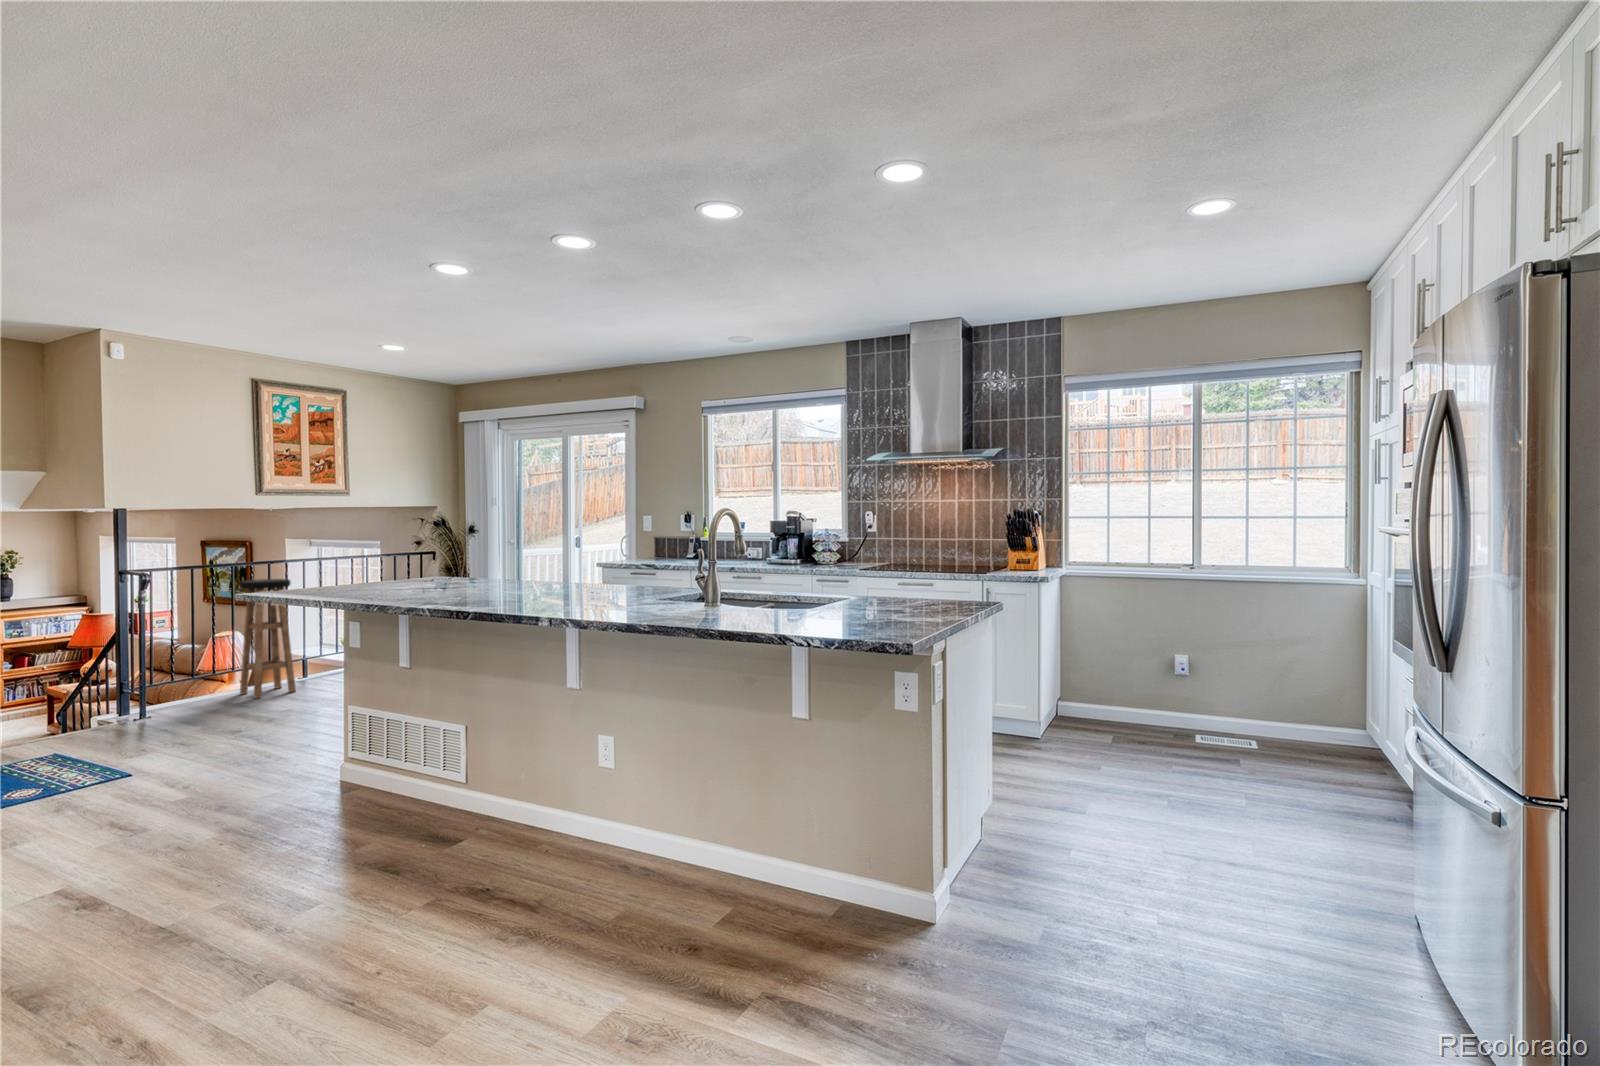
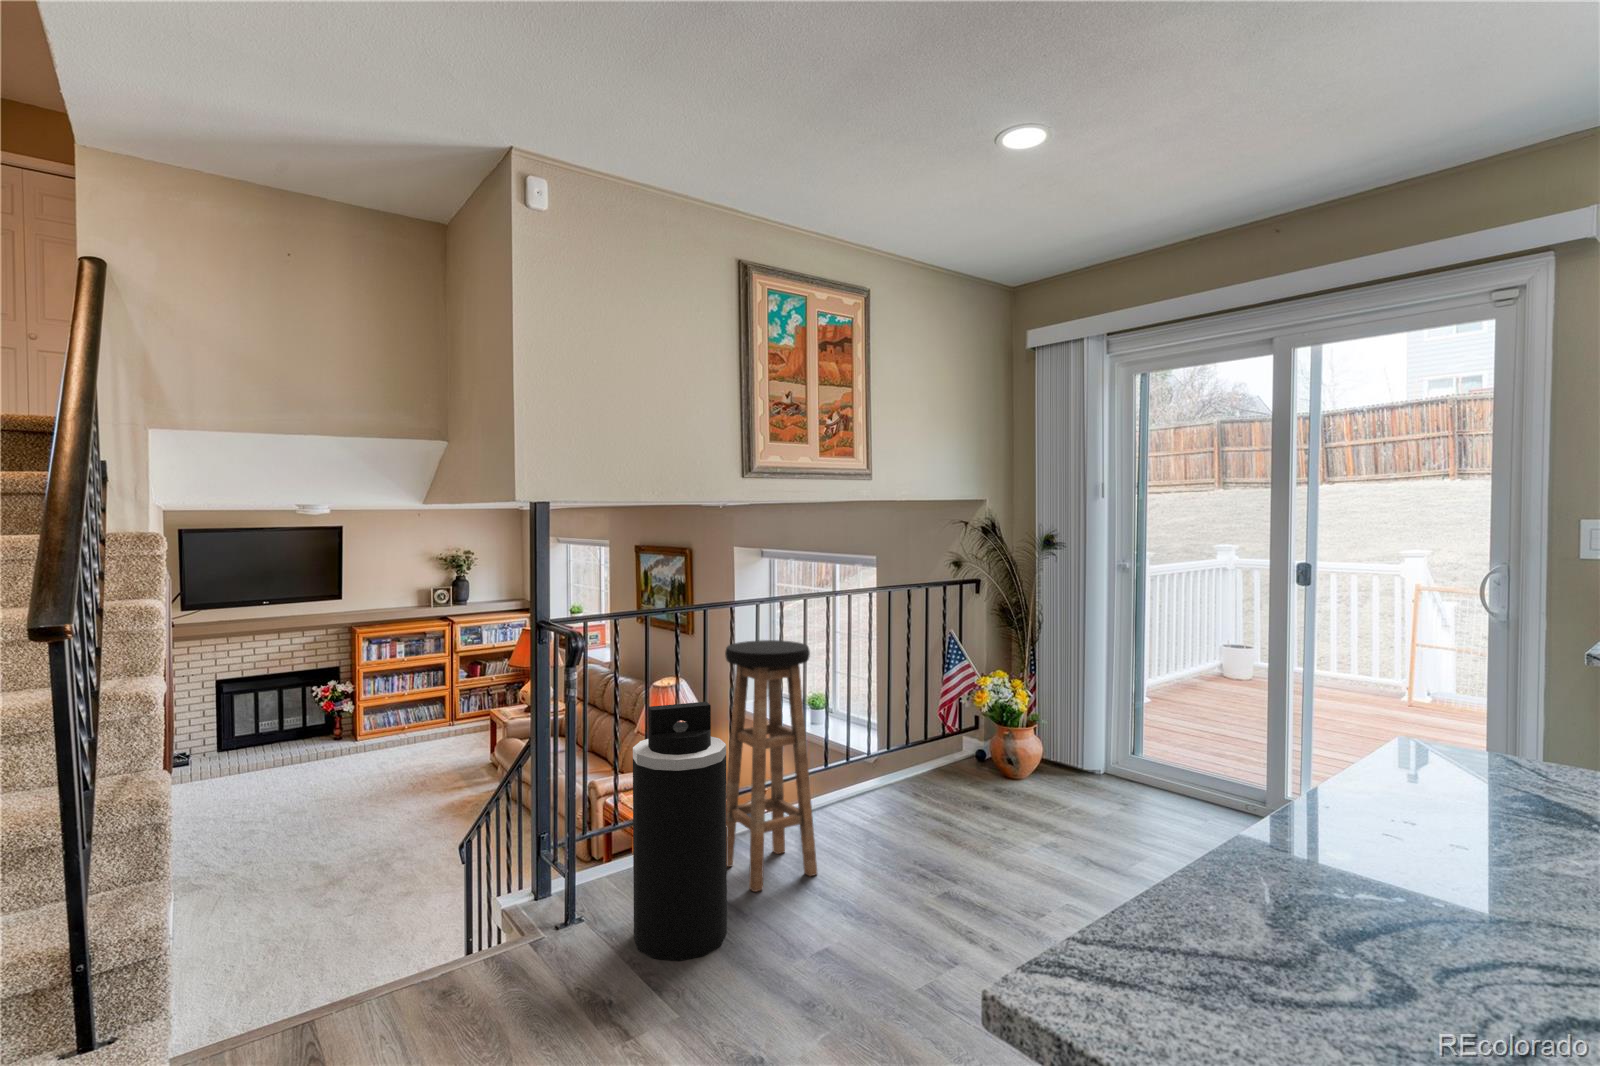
trash can: none [179,602,235,717] -> present [633,702,727,961]

